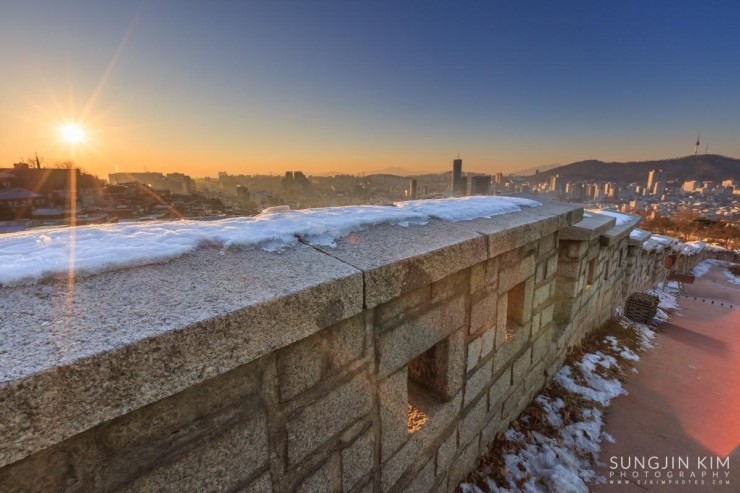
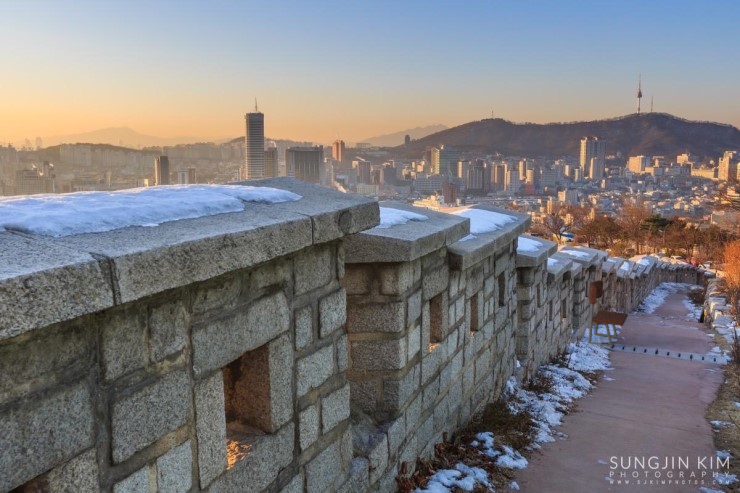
basket: present [623,292,661,325] -> none [521,348,568,403]

